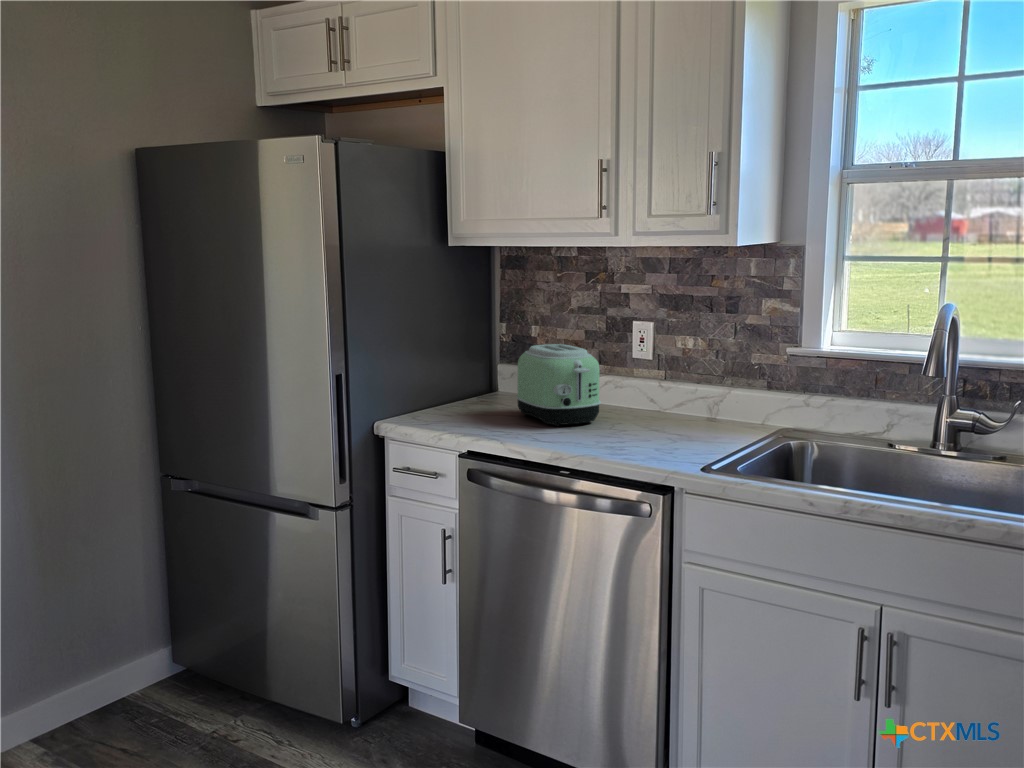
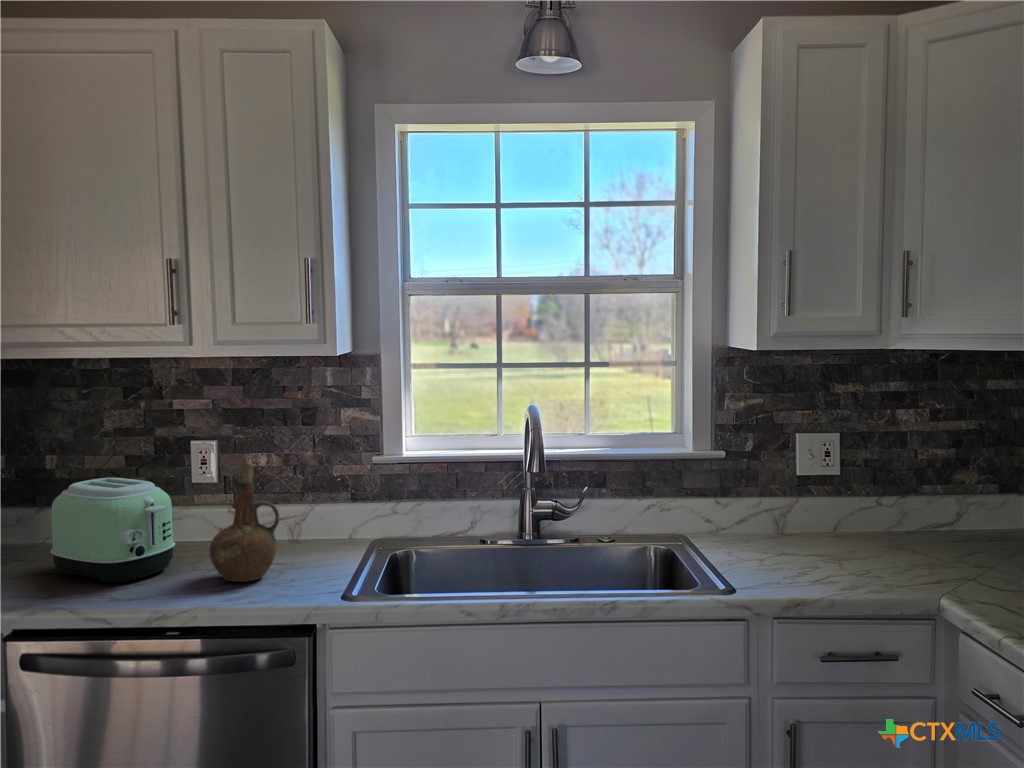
ceramic pitcher: none [616,339,675,439] -> present [209,464,279,582]

